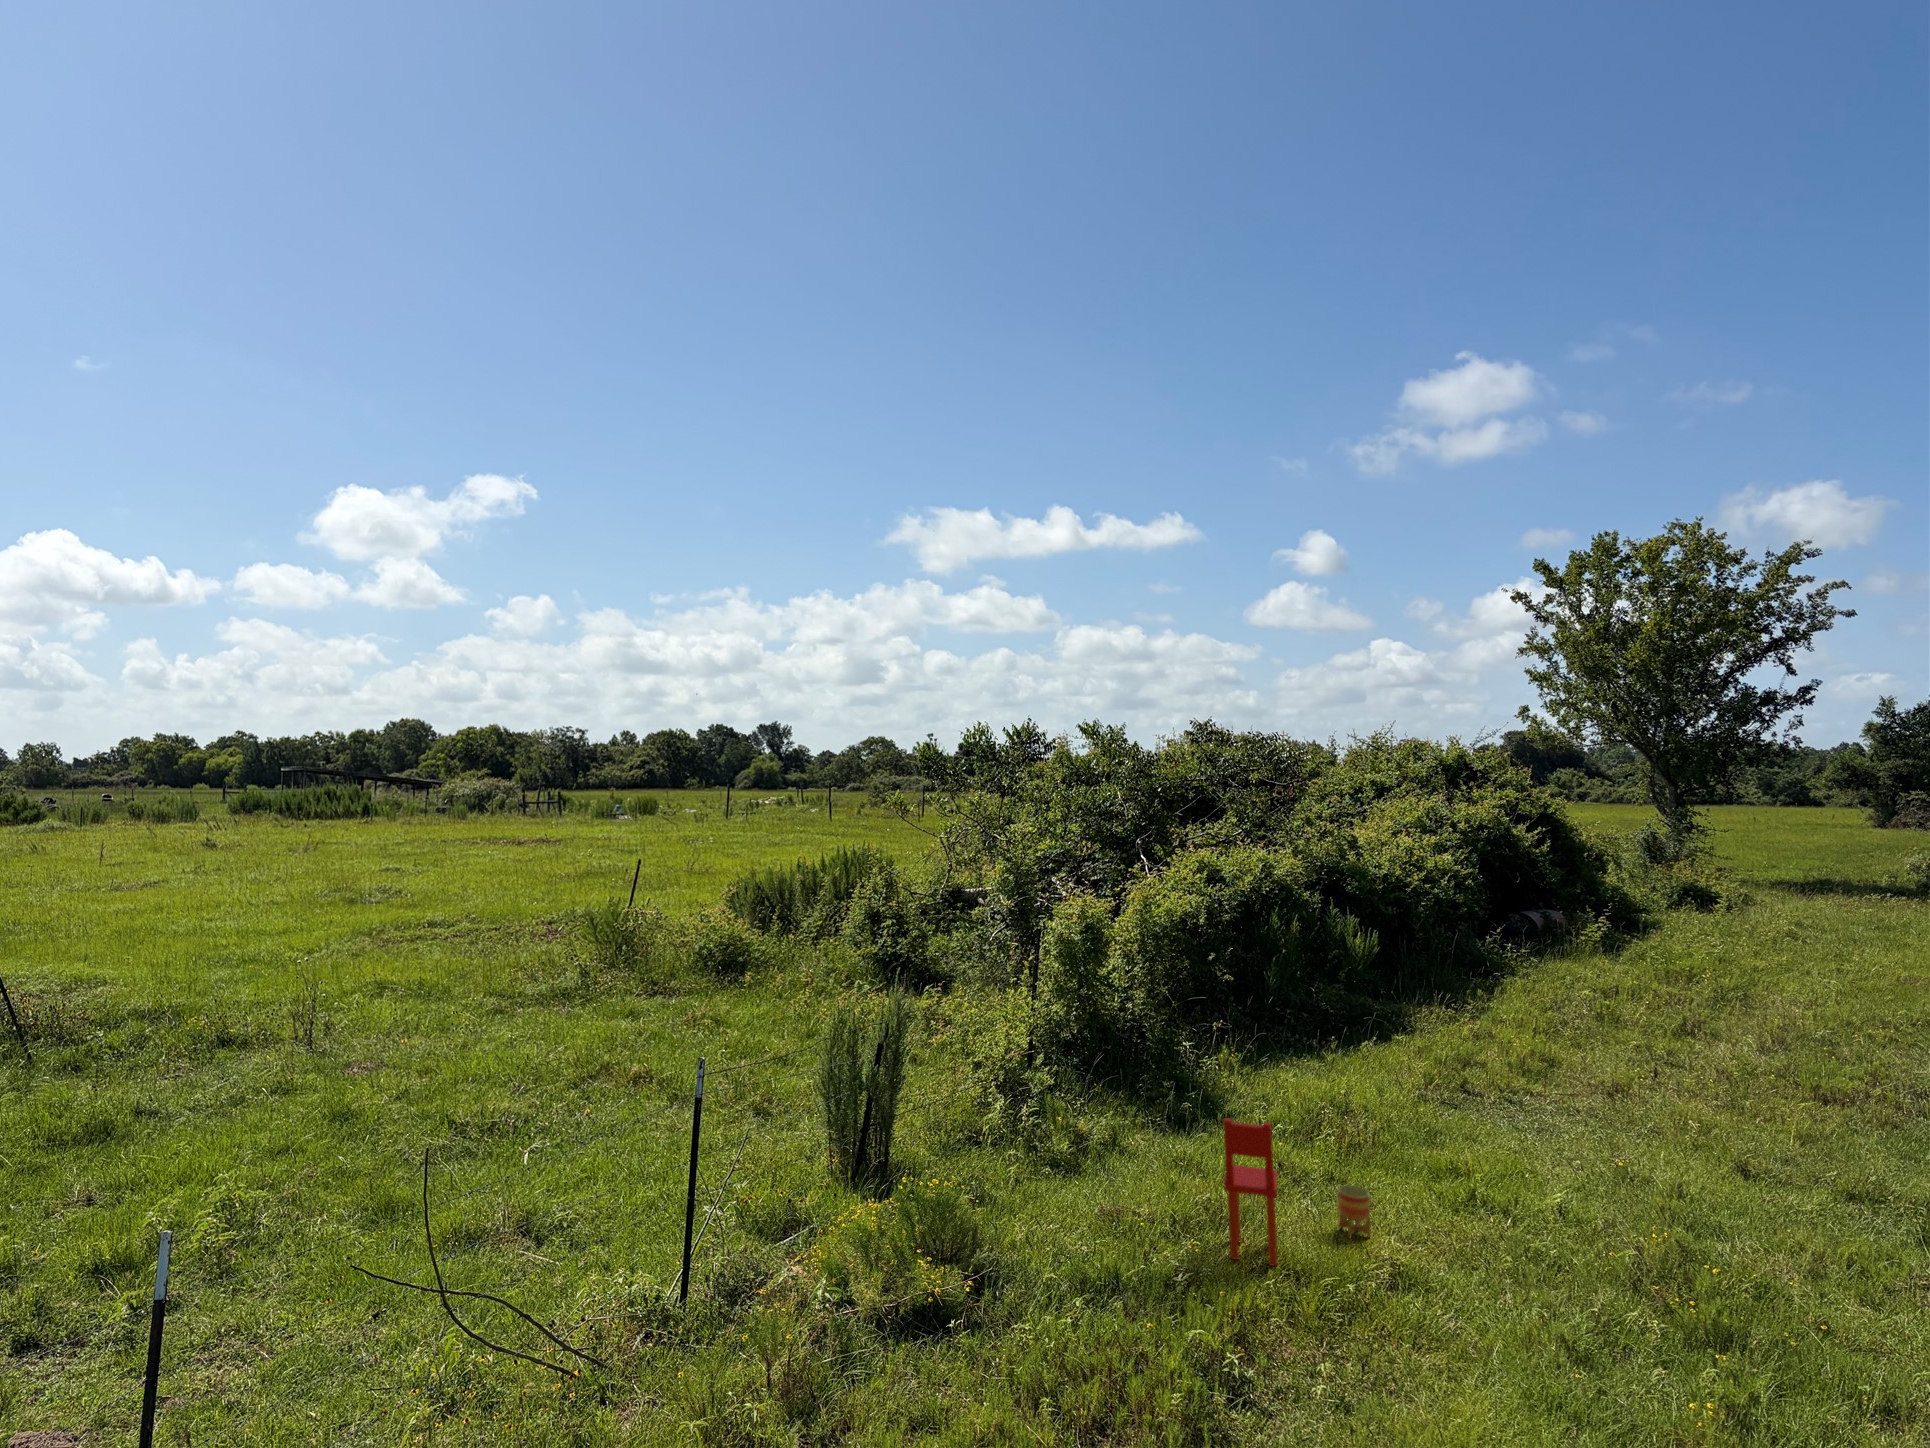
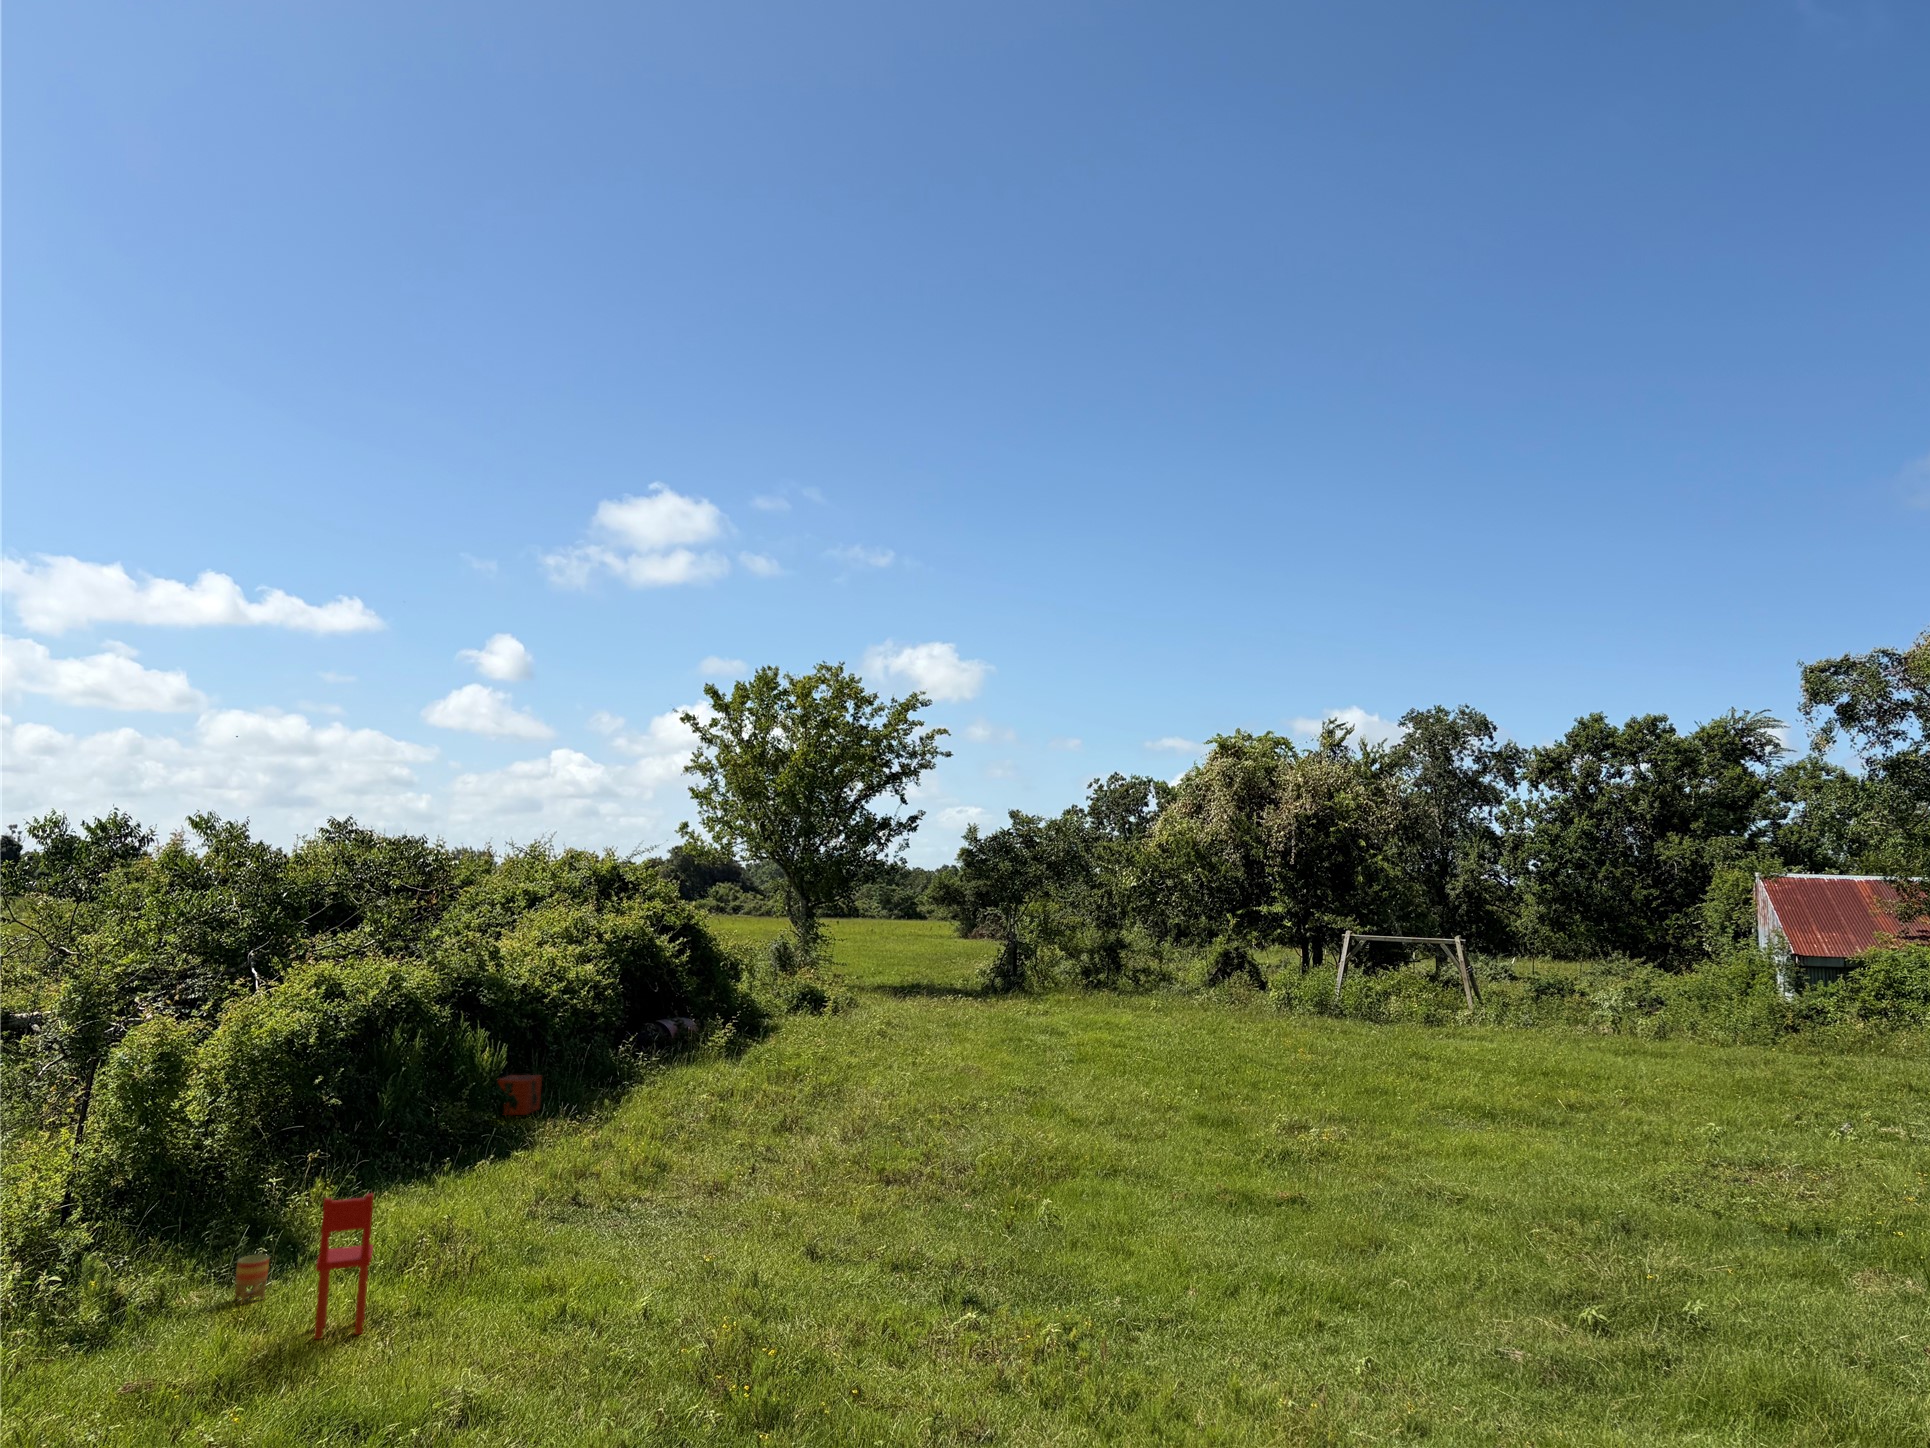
storage box: none [1368,961,1415,1003] -> present [498,1075,542,1115]
planter: present [1338,1185,1371,1238] -> present [235,1254,269,1304]

